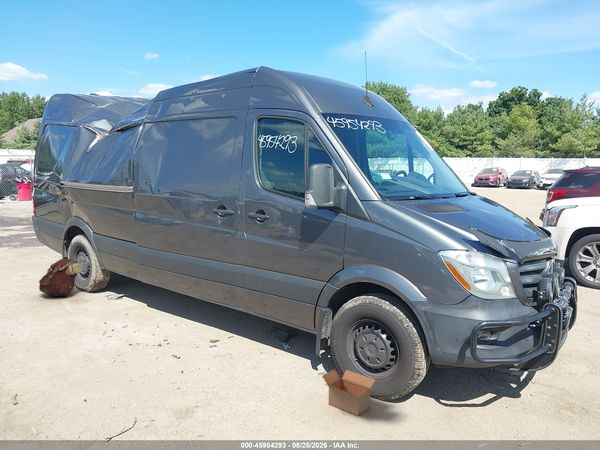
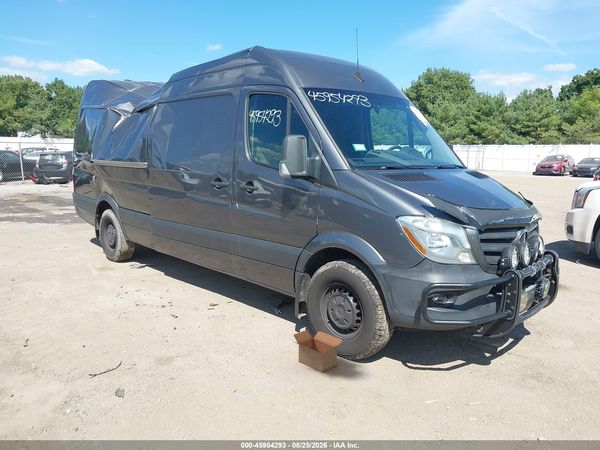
backpack: present [39,259,82,296] -> none [71,230,110,265]

